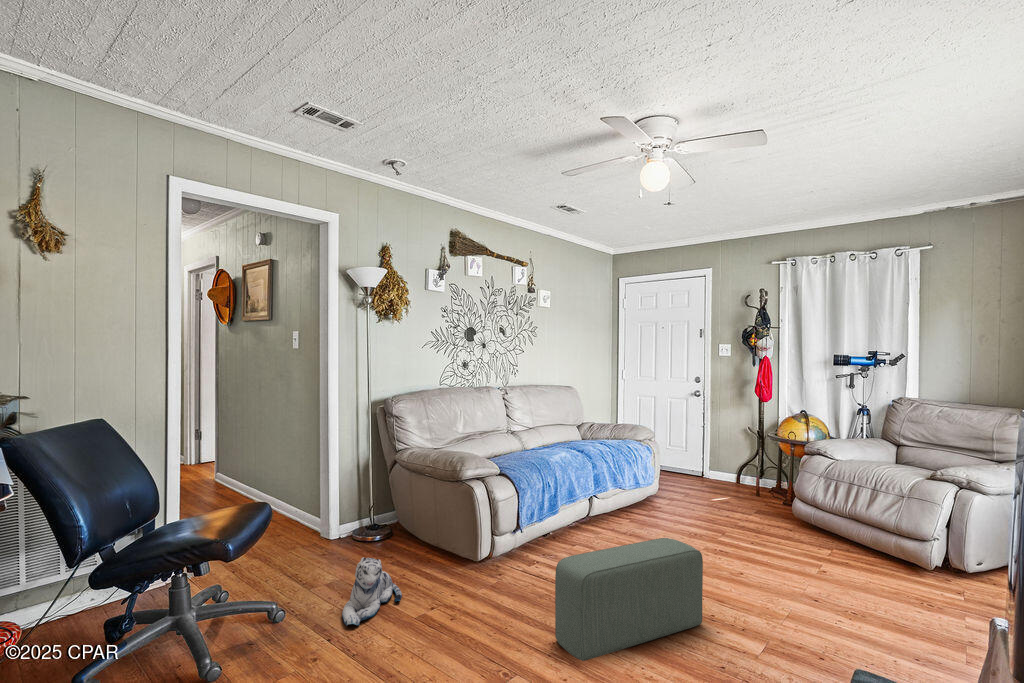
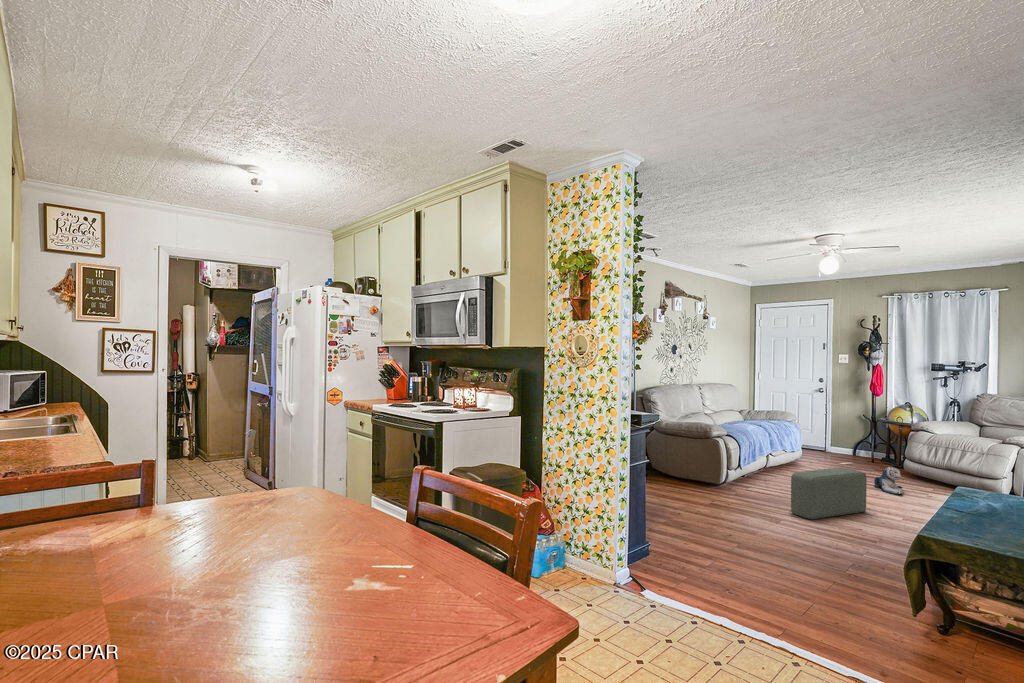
plush toy: present [342,557,402,626] -> present [874,467,903,495]

